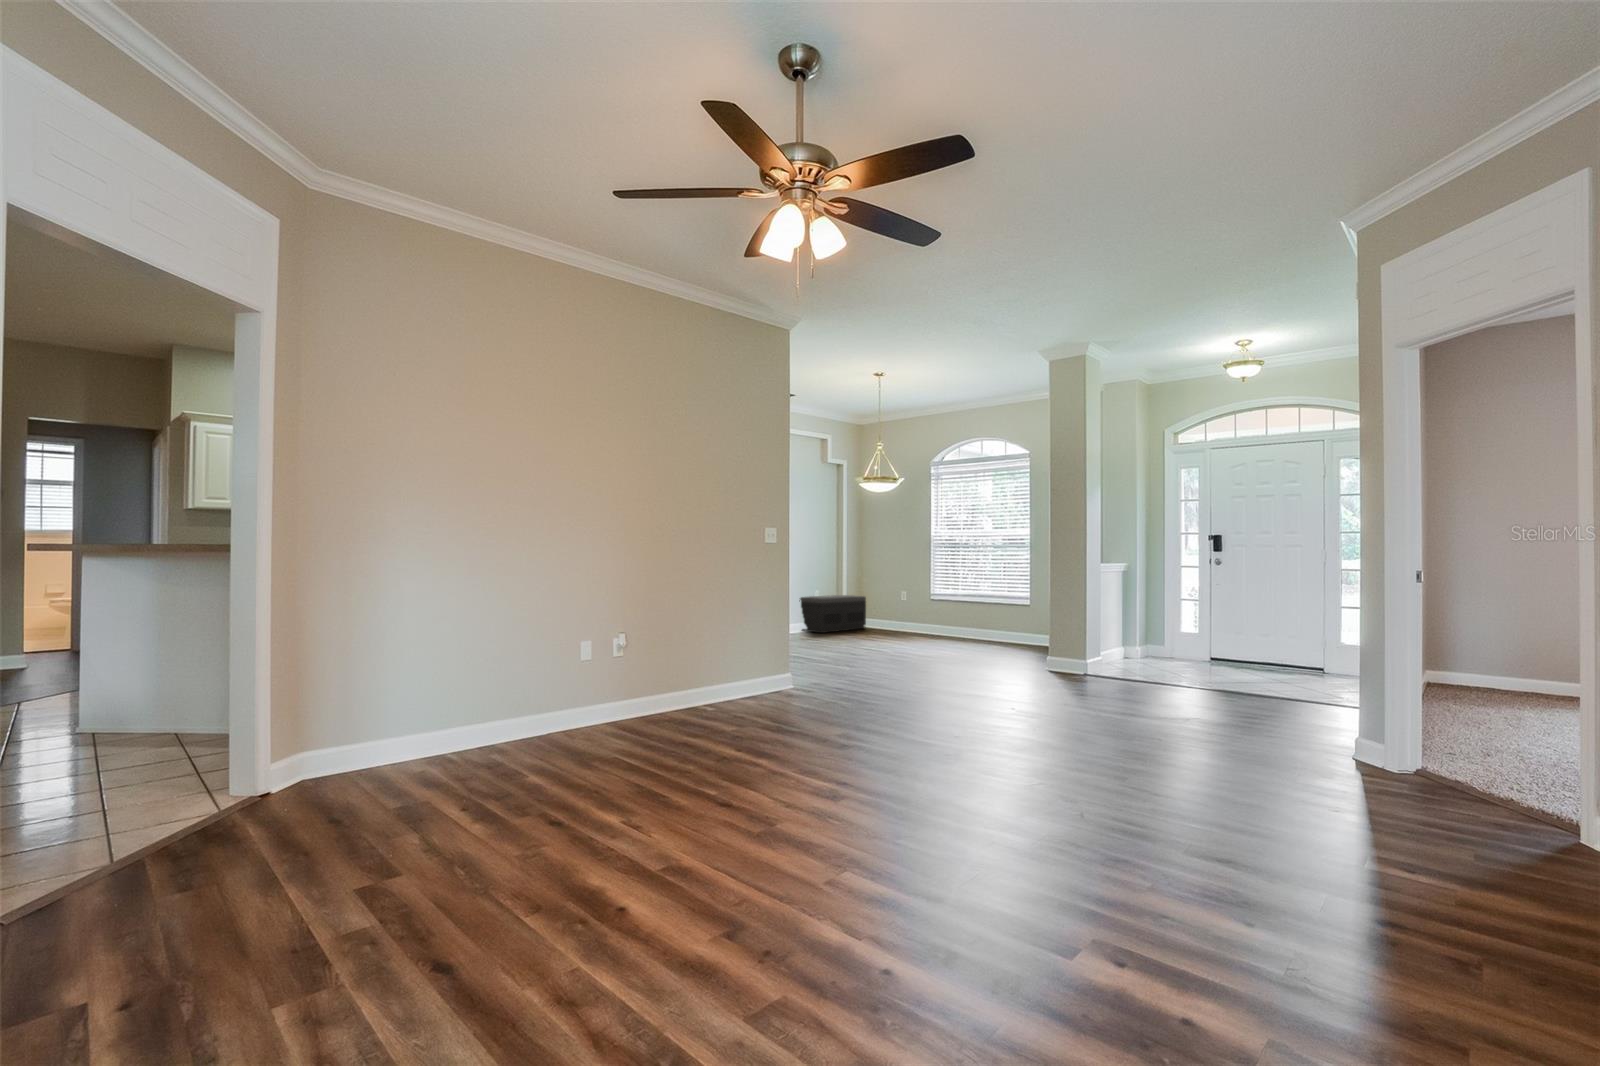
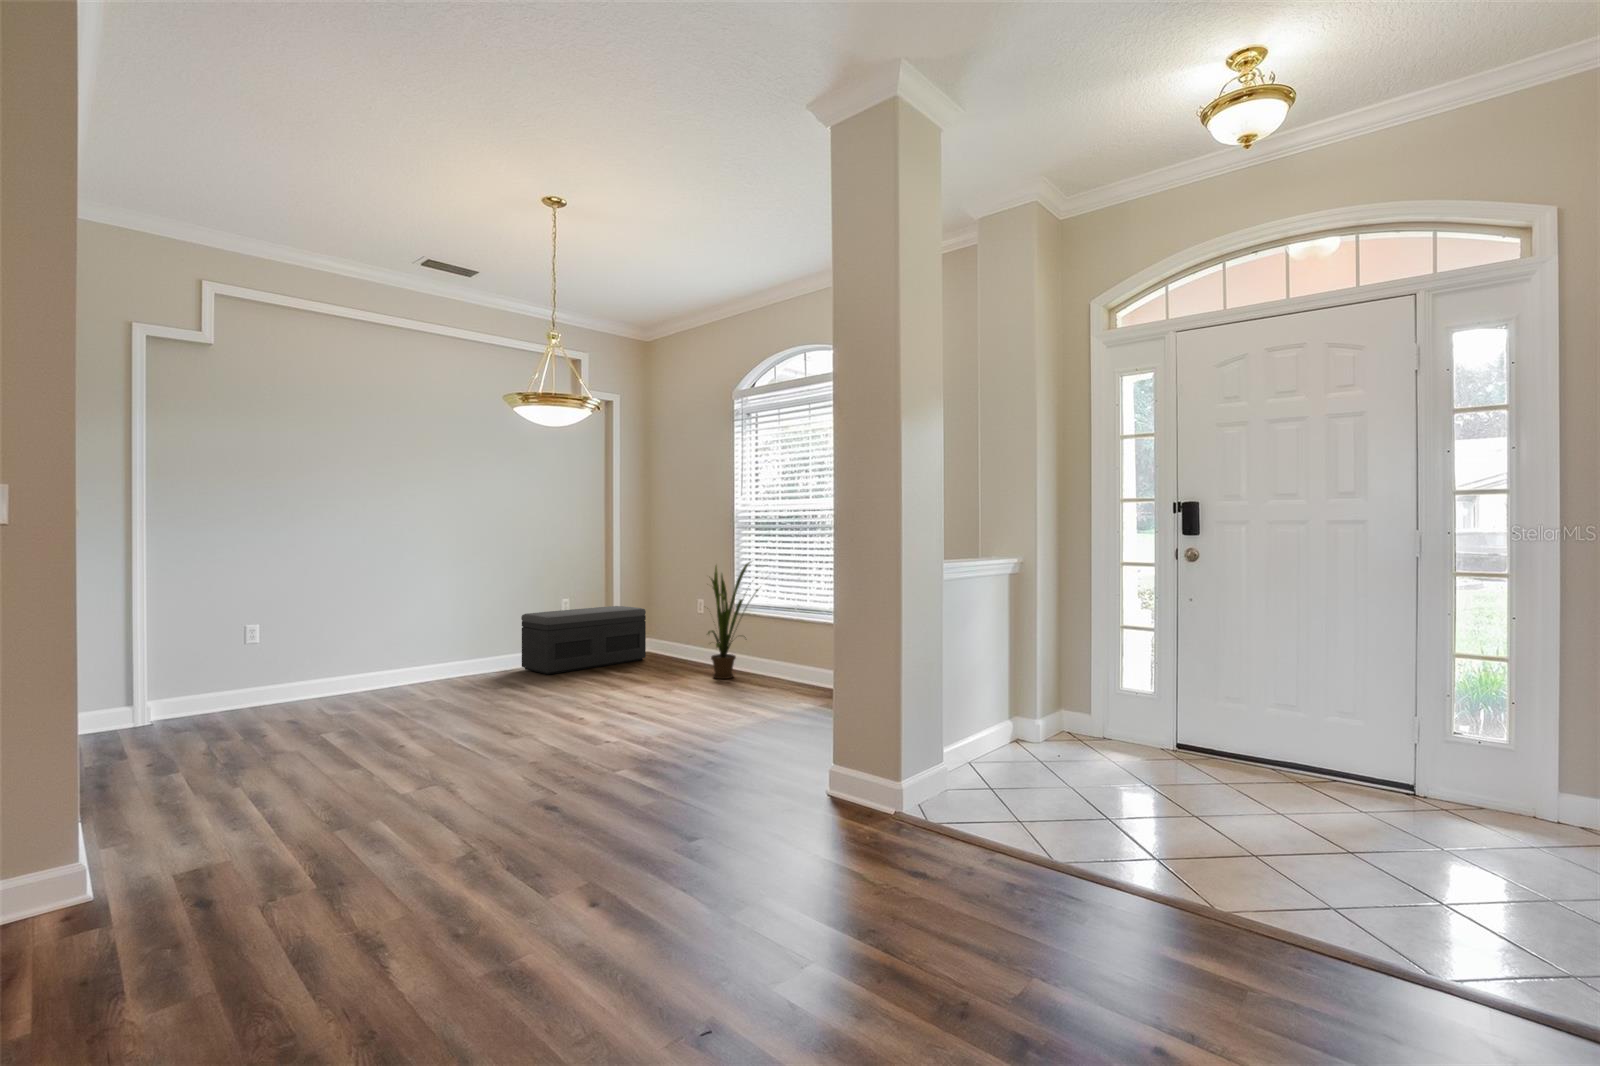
house plant: none [915,566,952,636] -> present [708,562,753,679]

